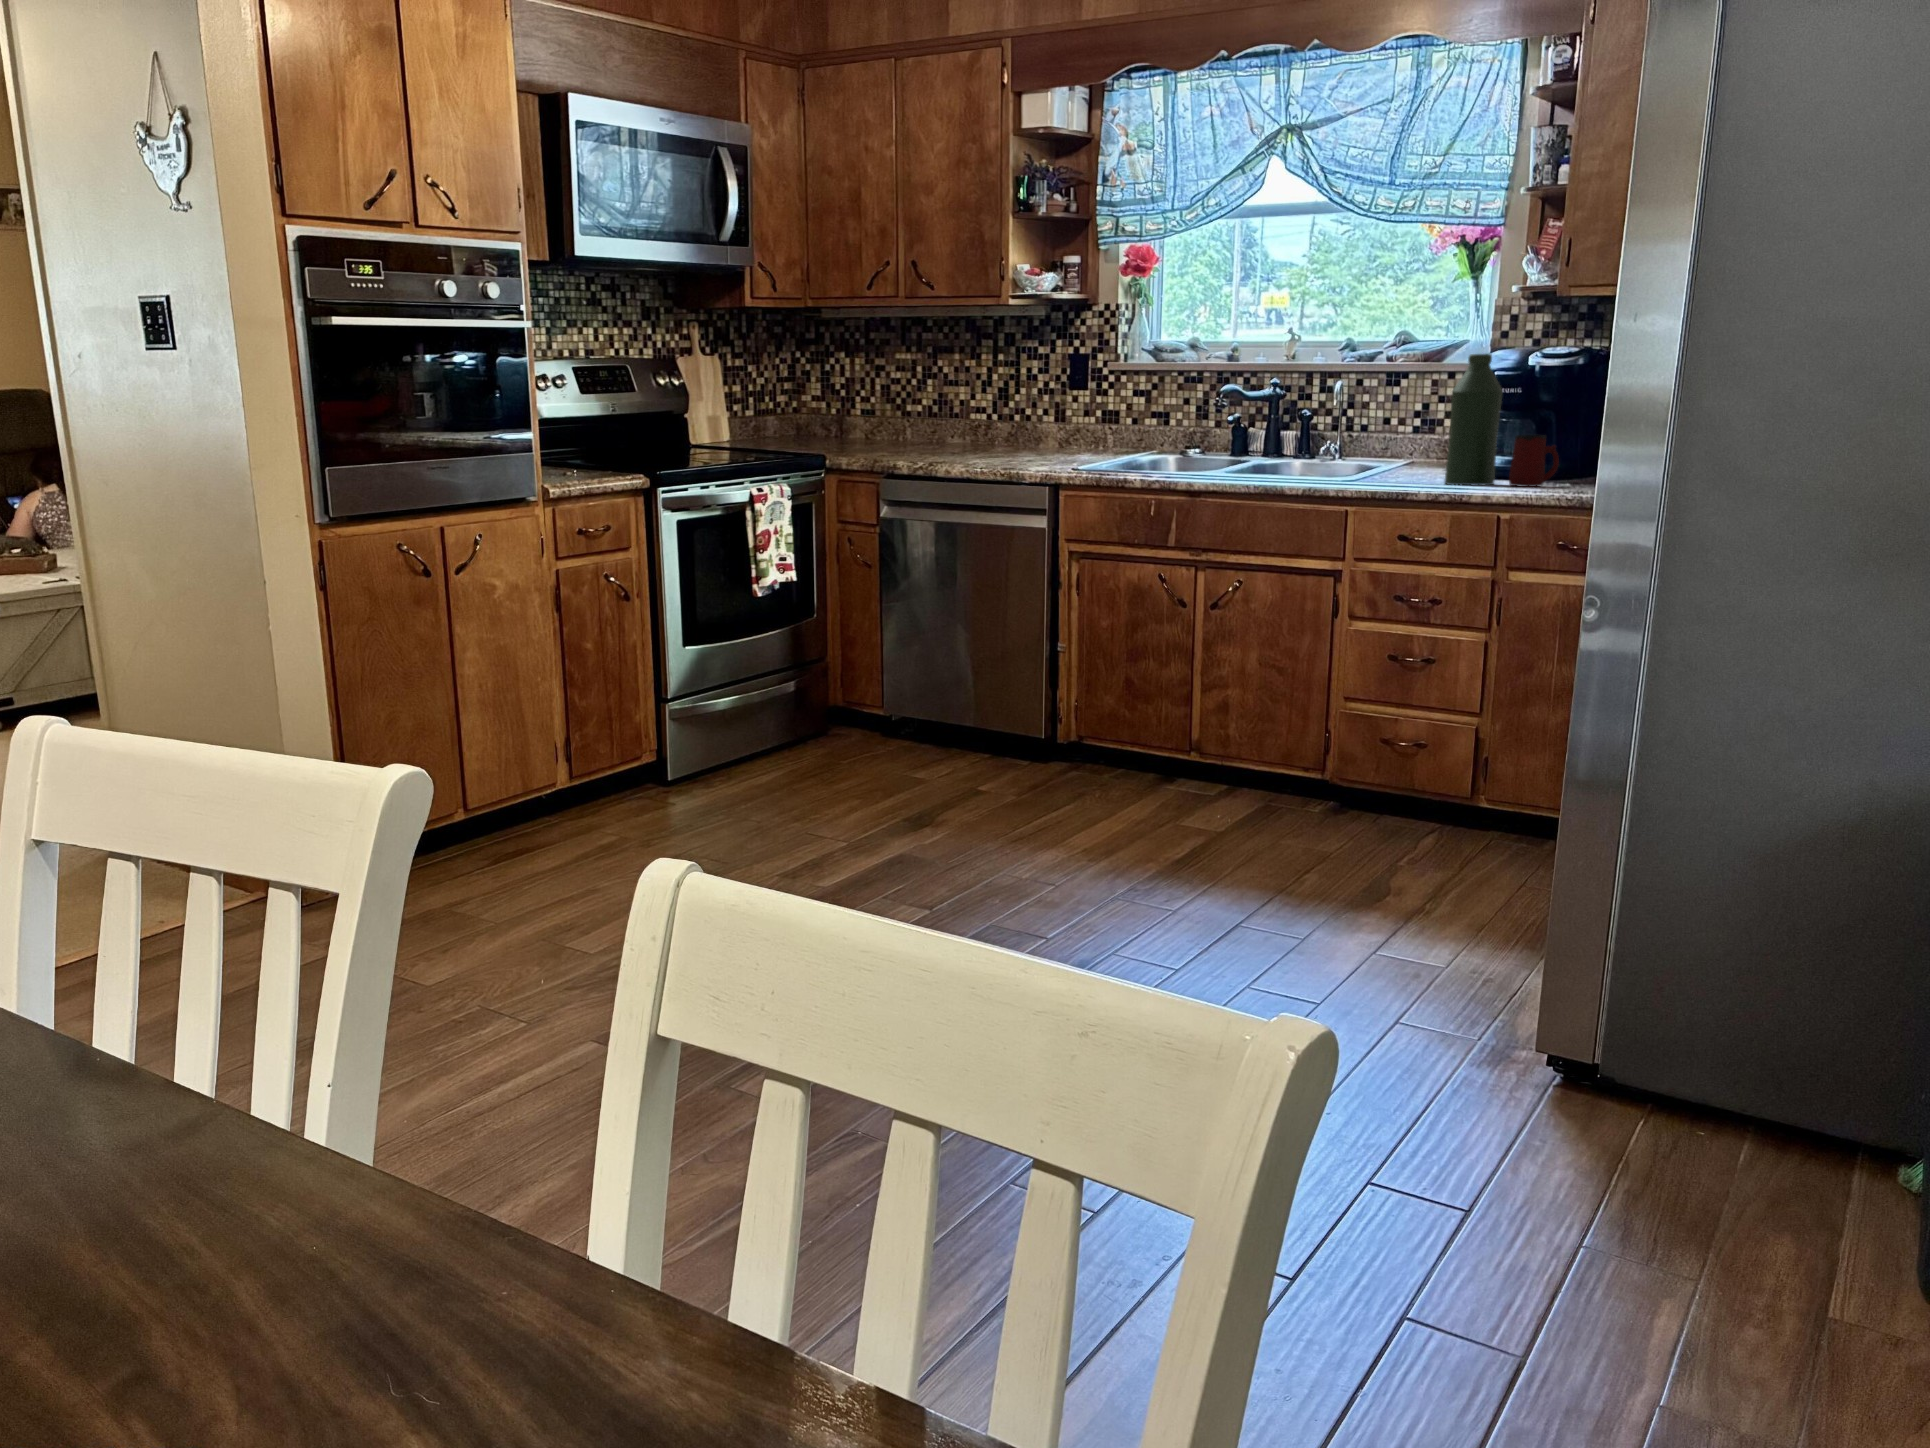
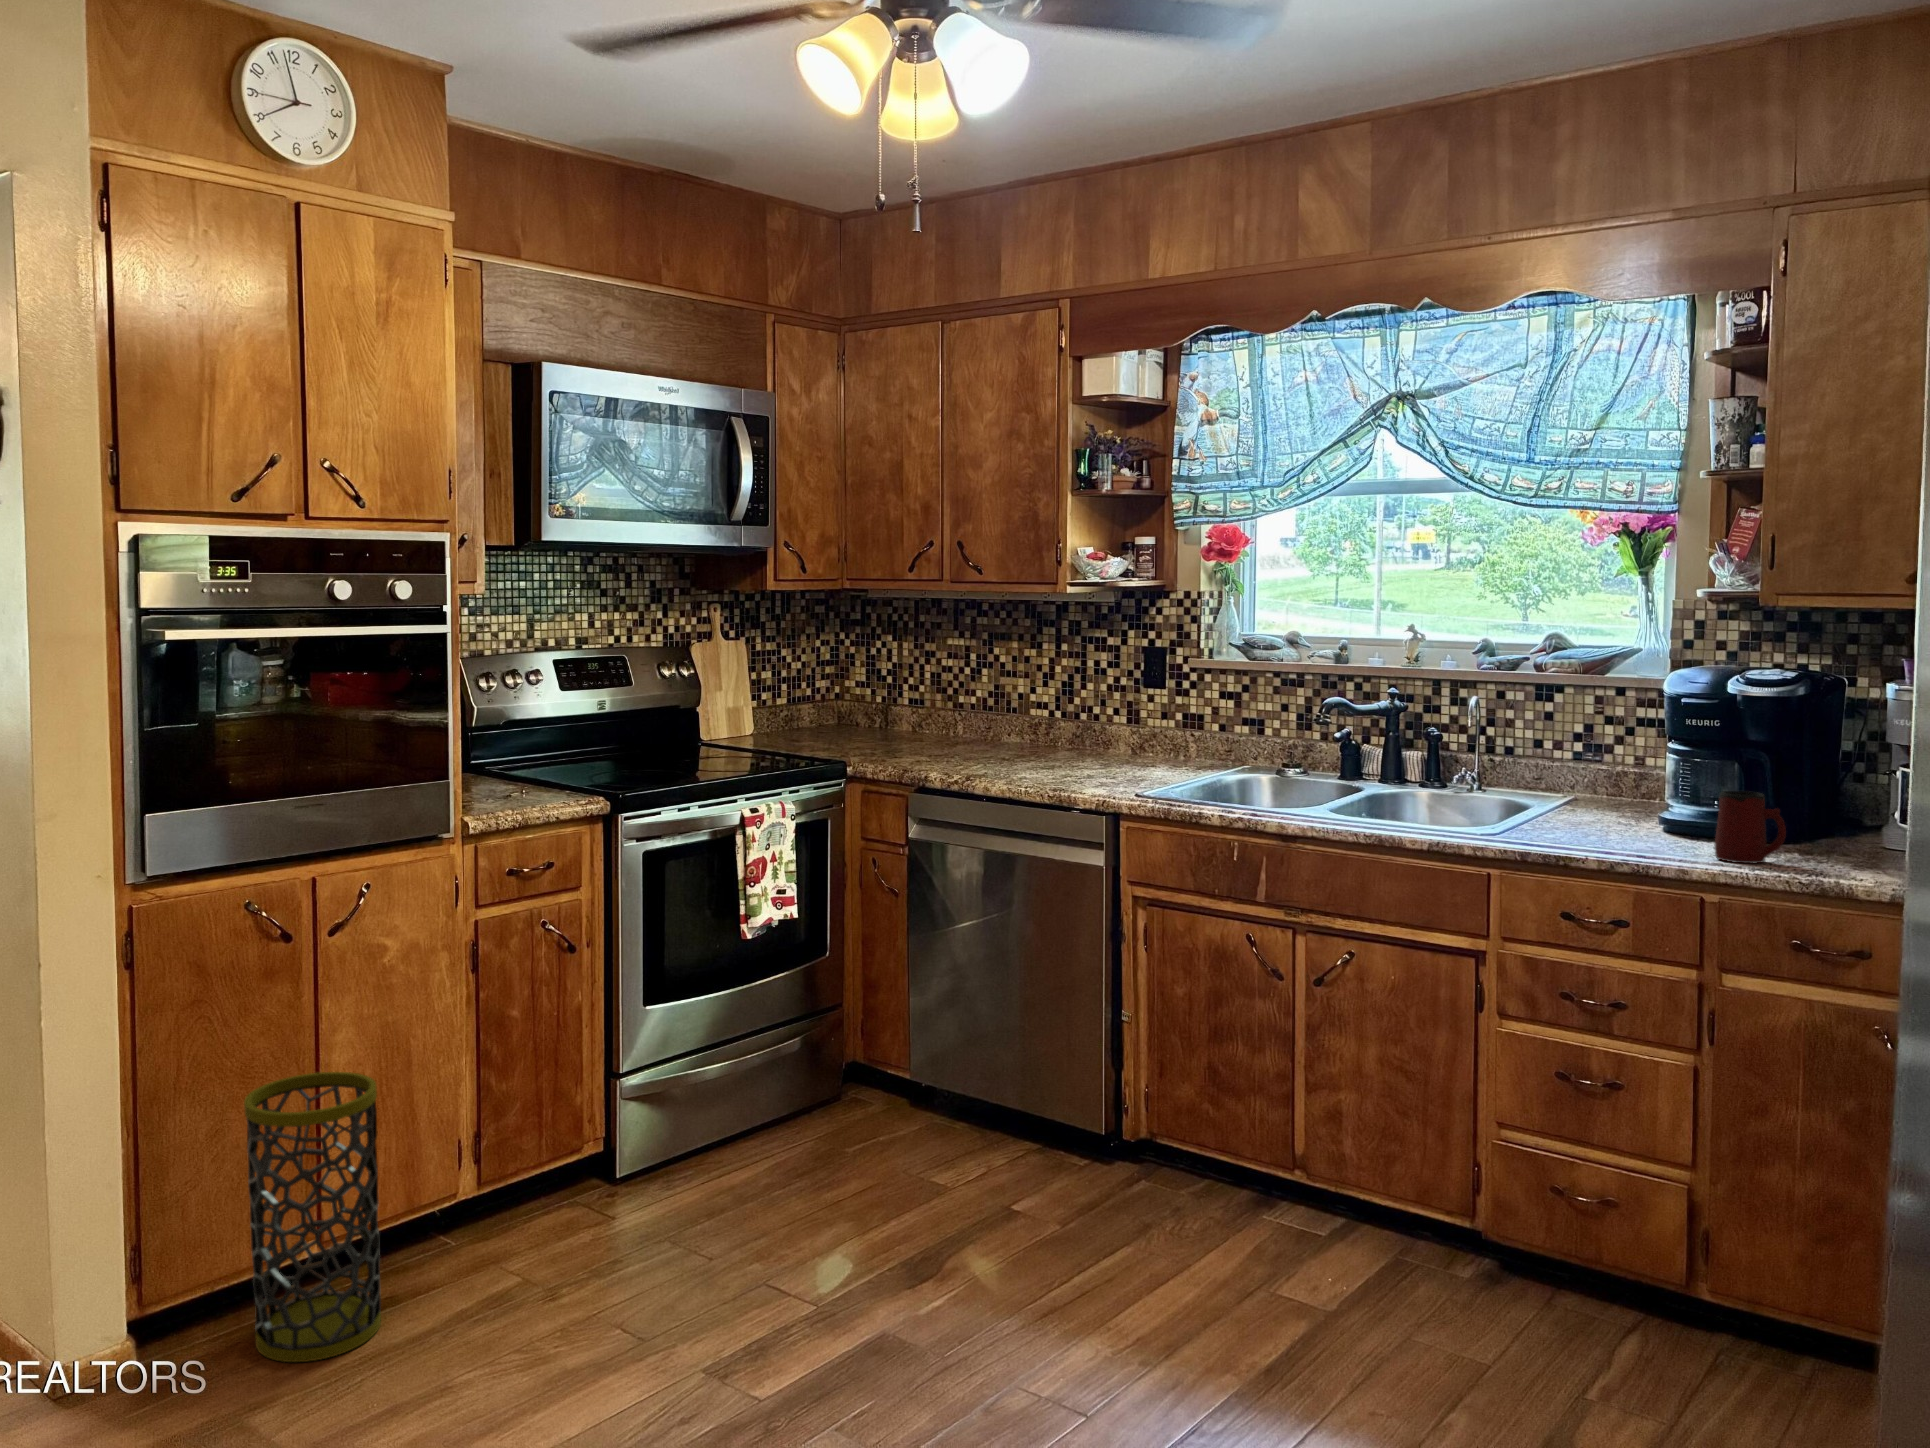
bottle: present [1445,354,1503,485] -> none [1622,679,1697,854]
trash can: none [419,679,531,883] -> present [244,1072,381,1362]

